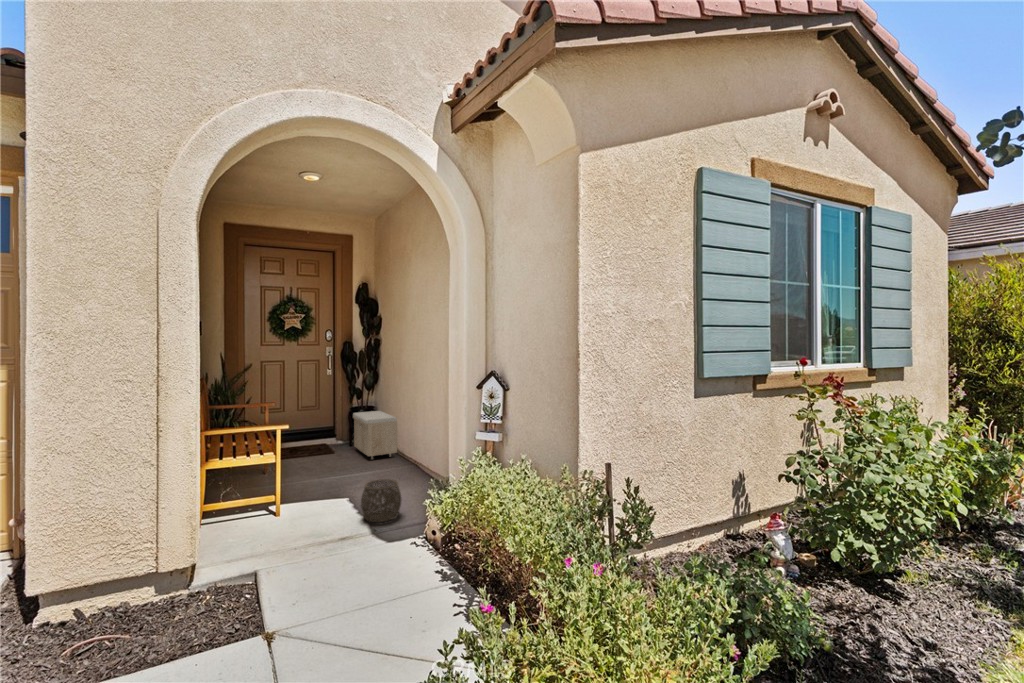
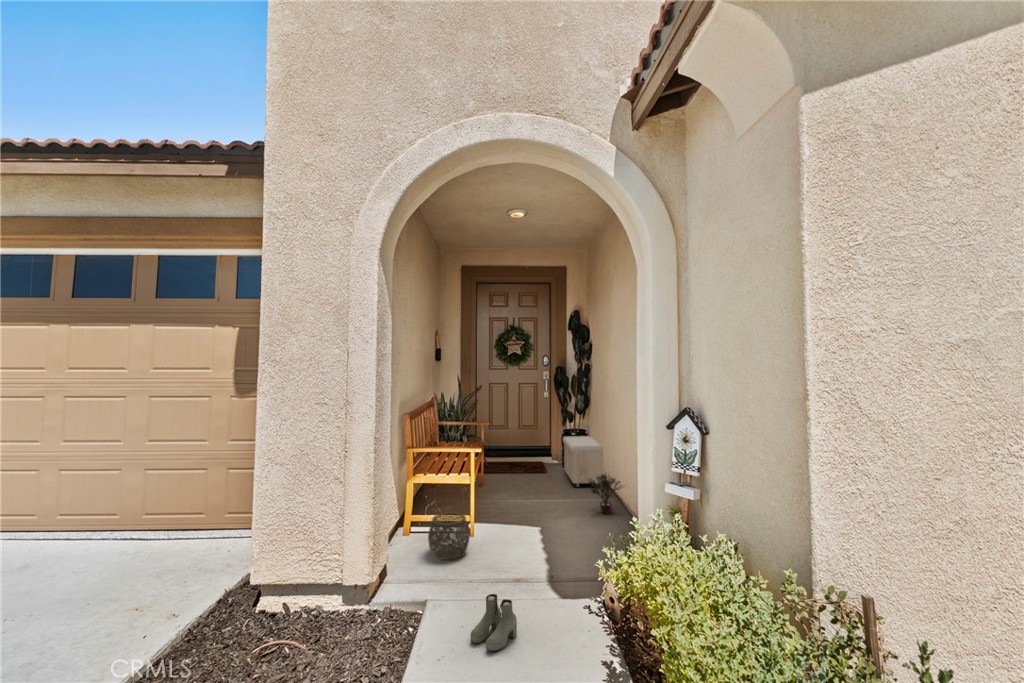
potted plant: none [388,439,425,477] -> present [588,473,620,514]
woven basket: present [361,479,402,522] -> present [428,512,470,560]
boots: none [317,544,358,589] -> present [470,594,517,651]

